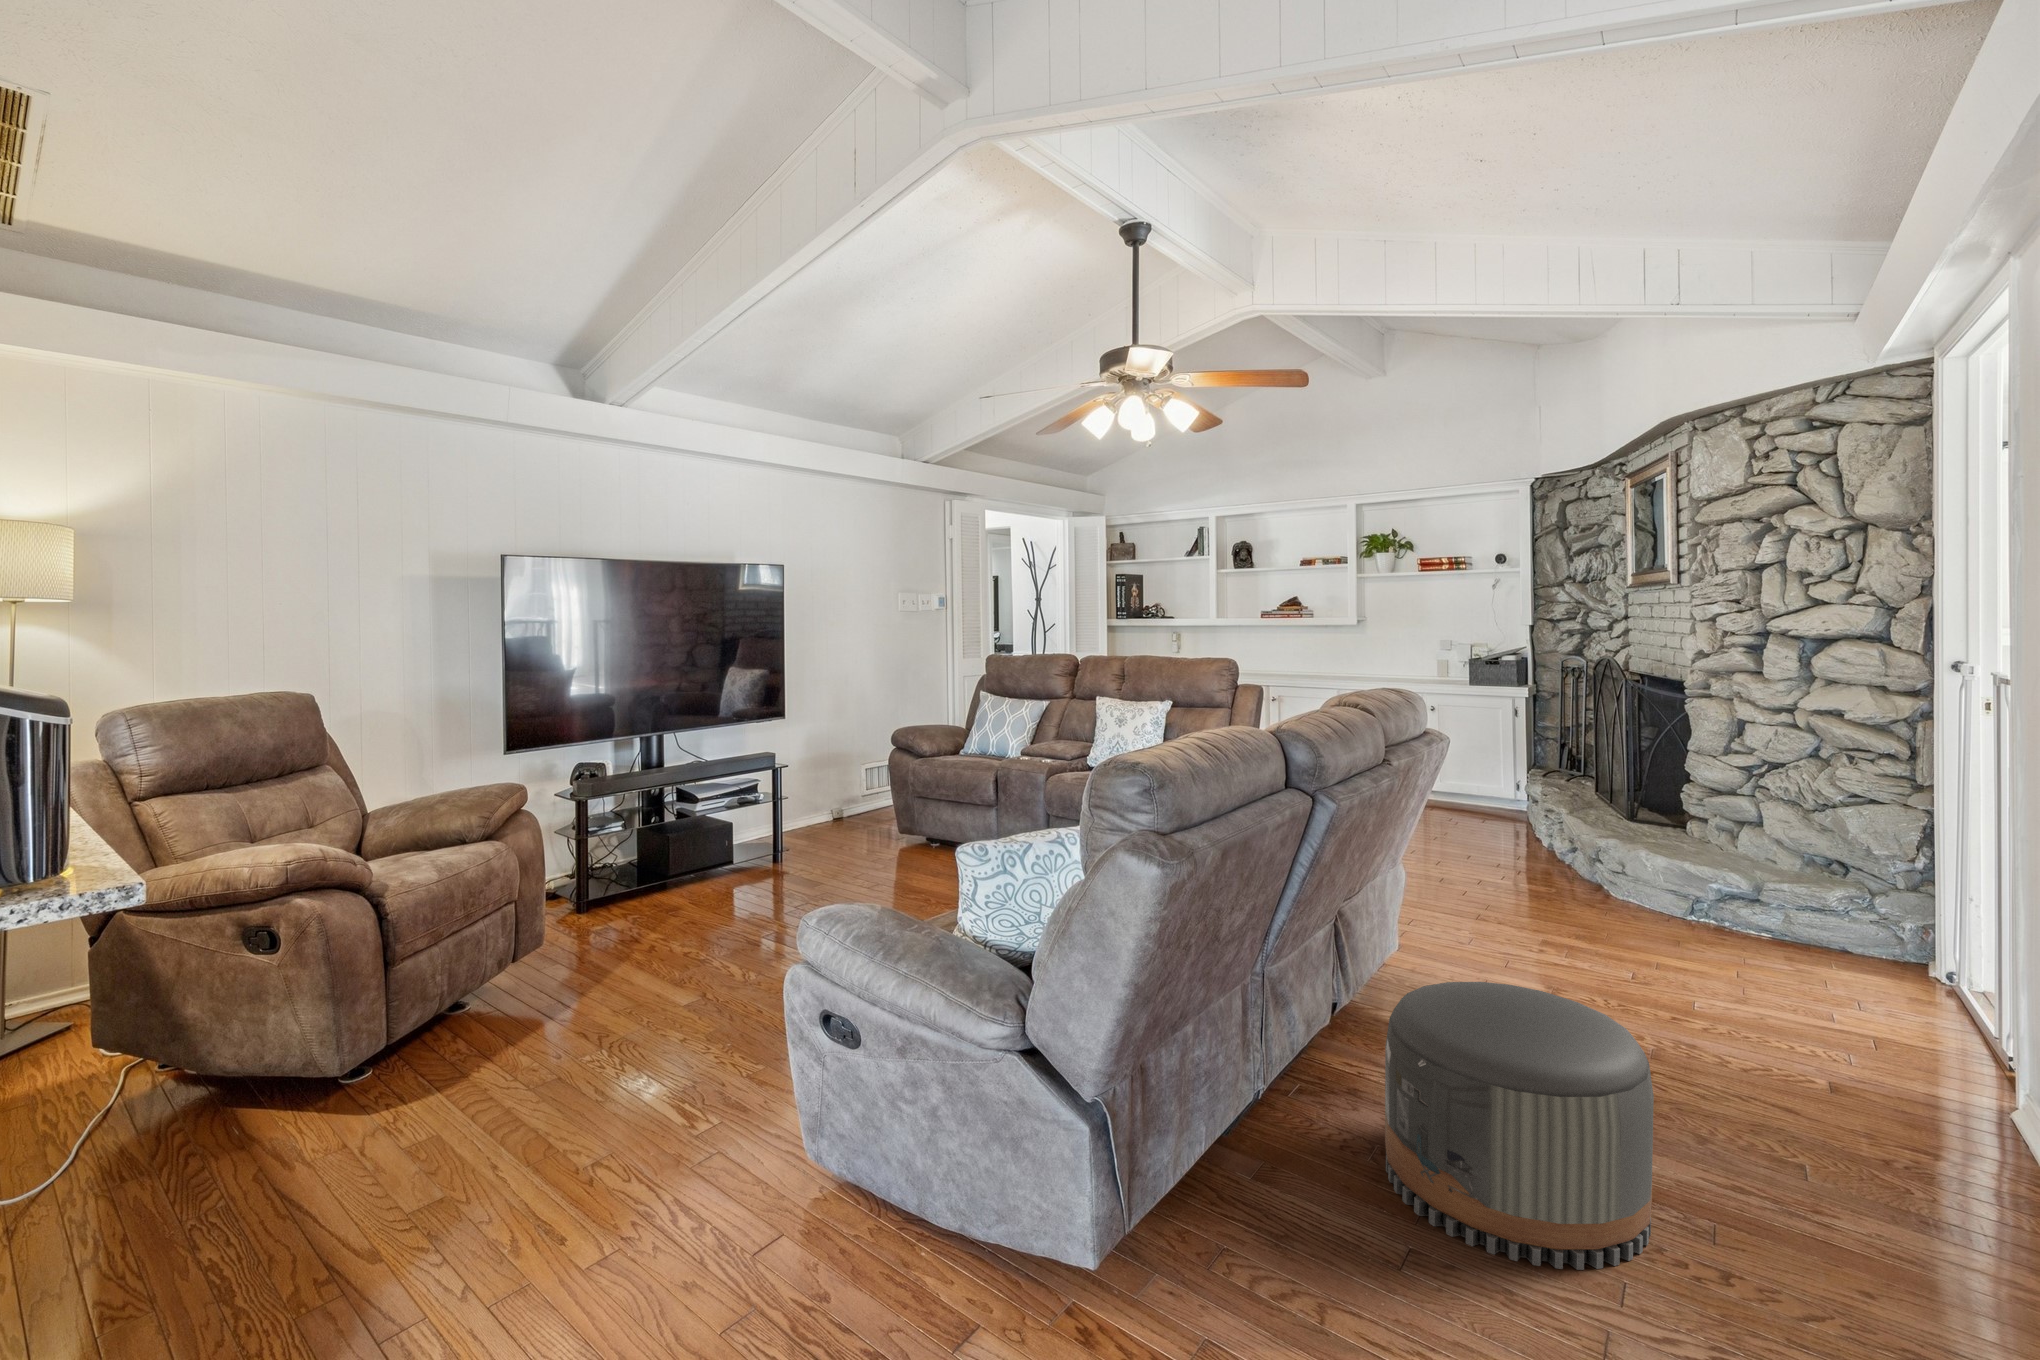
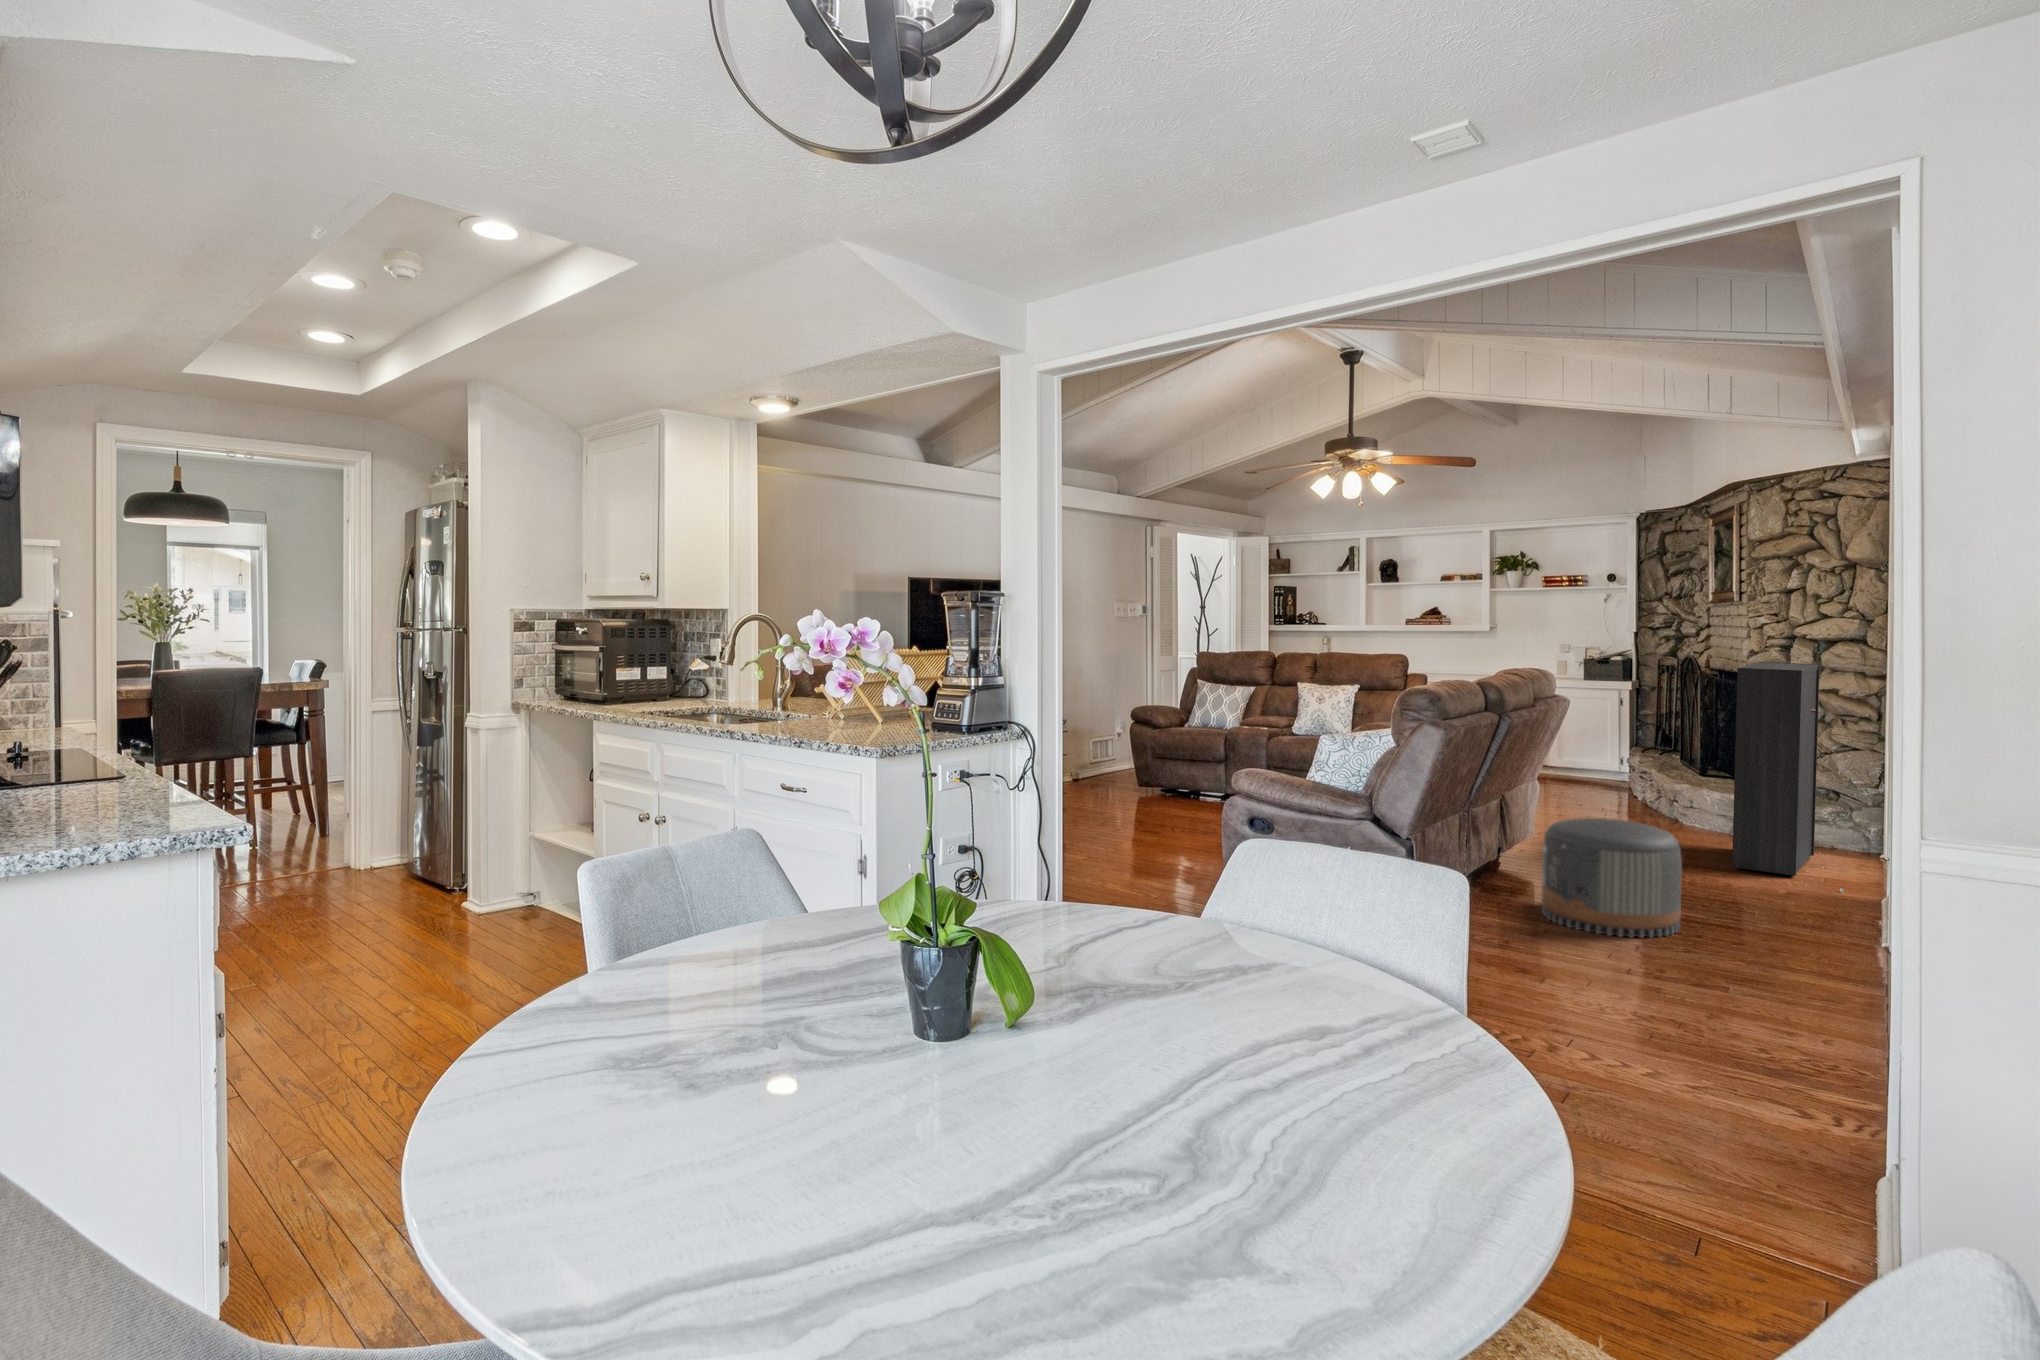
bookcase: none [1700,673,1905,1077] -> present [1732,662,1843,893]

